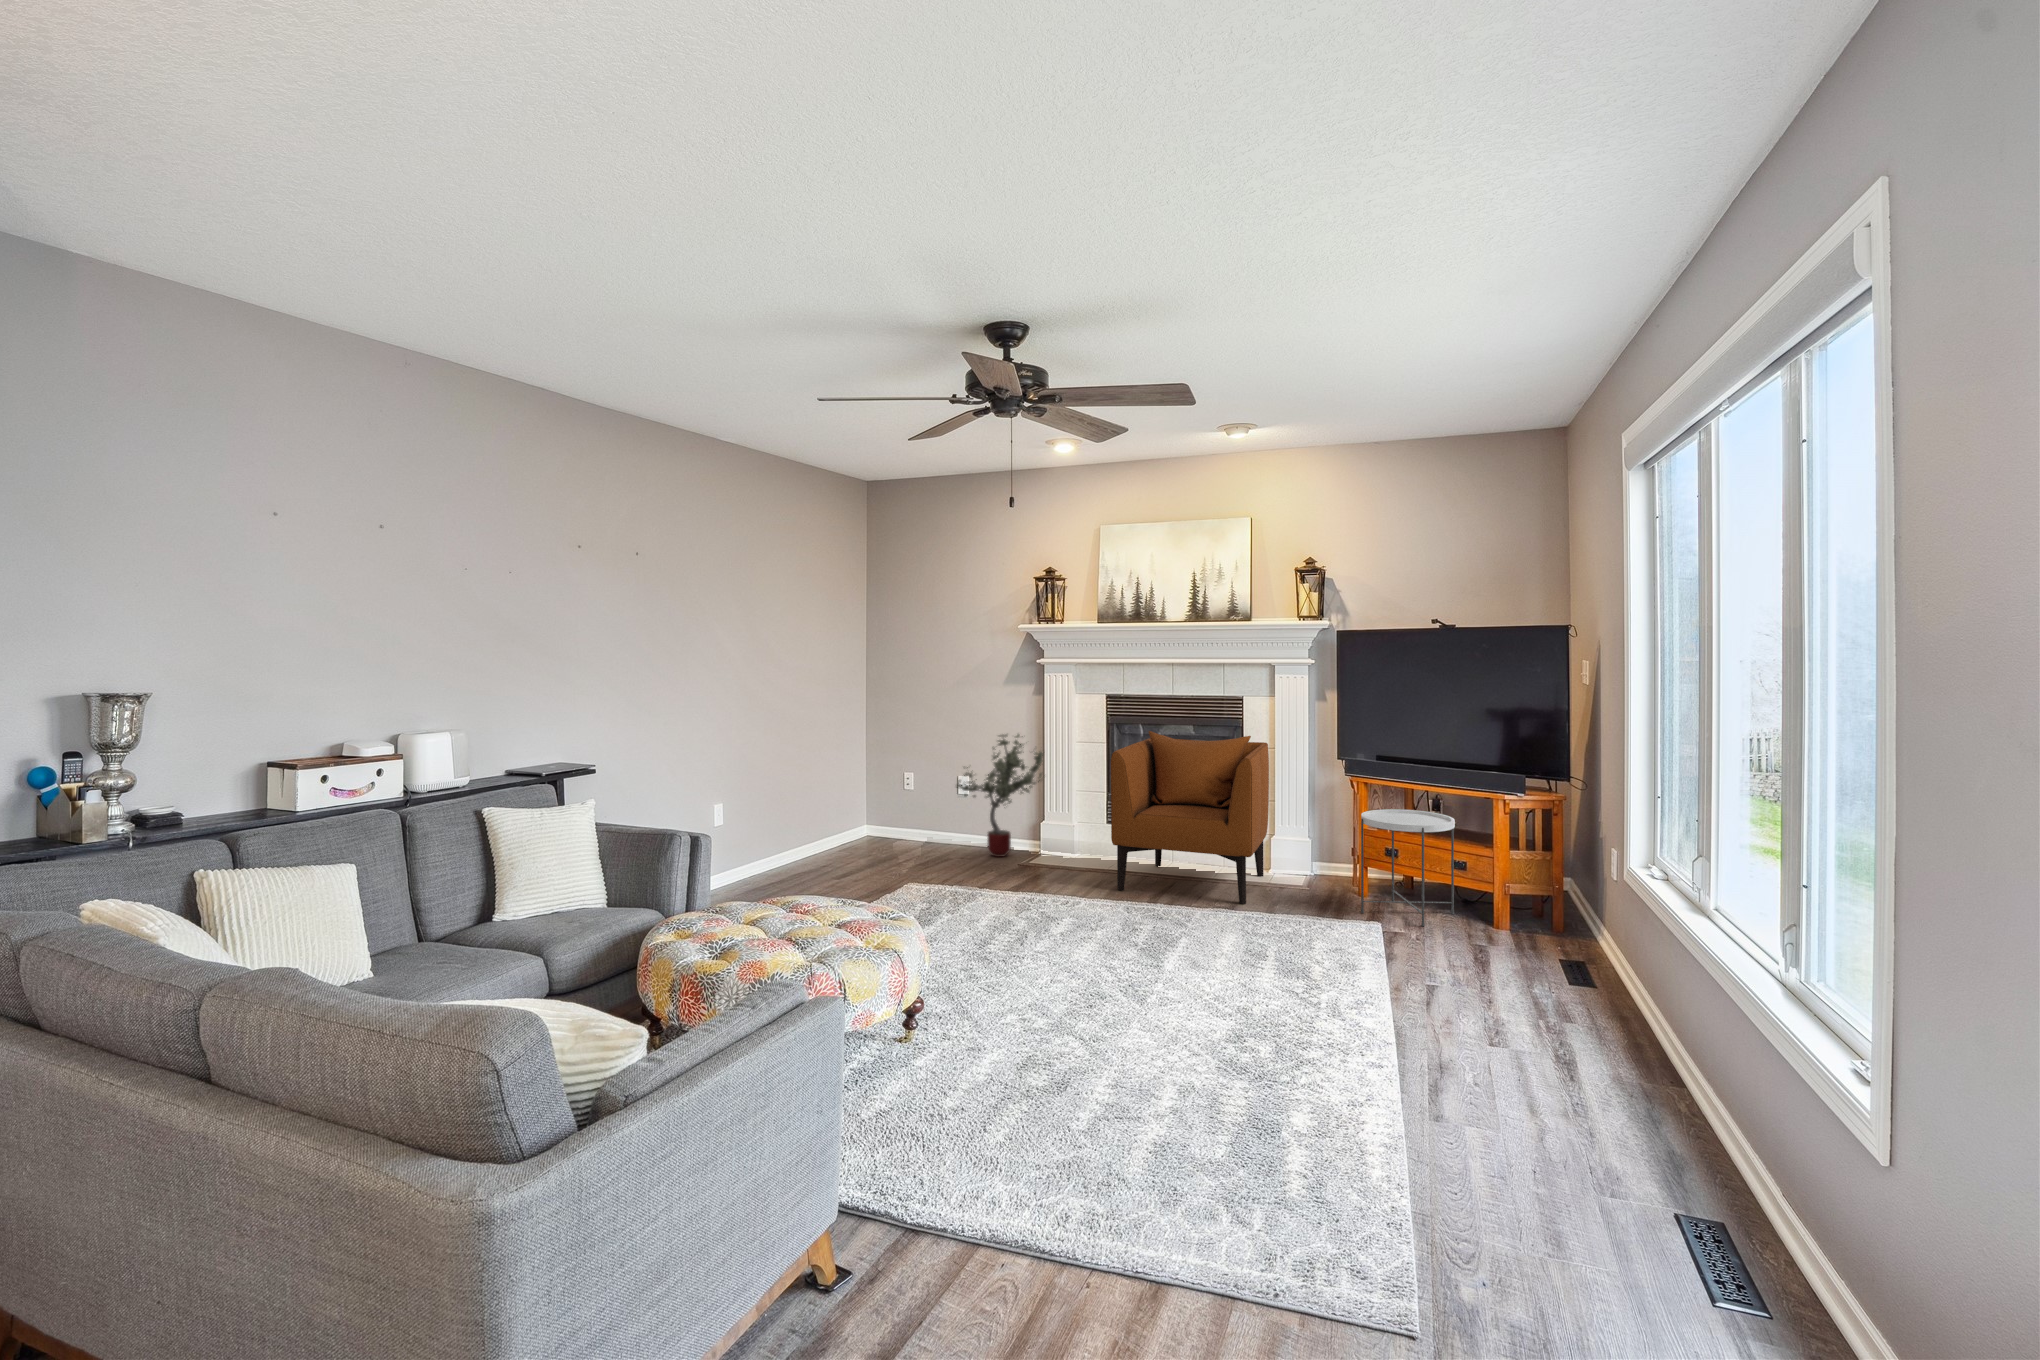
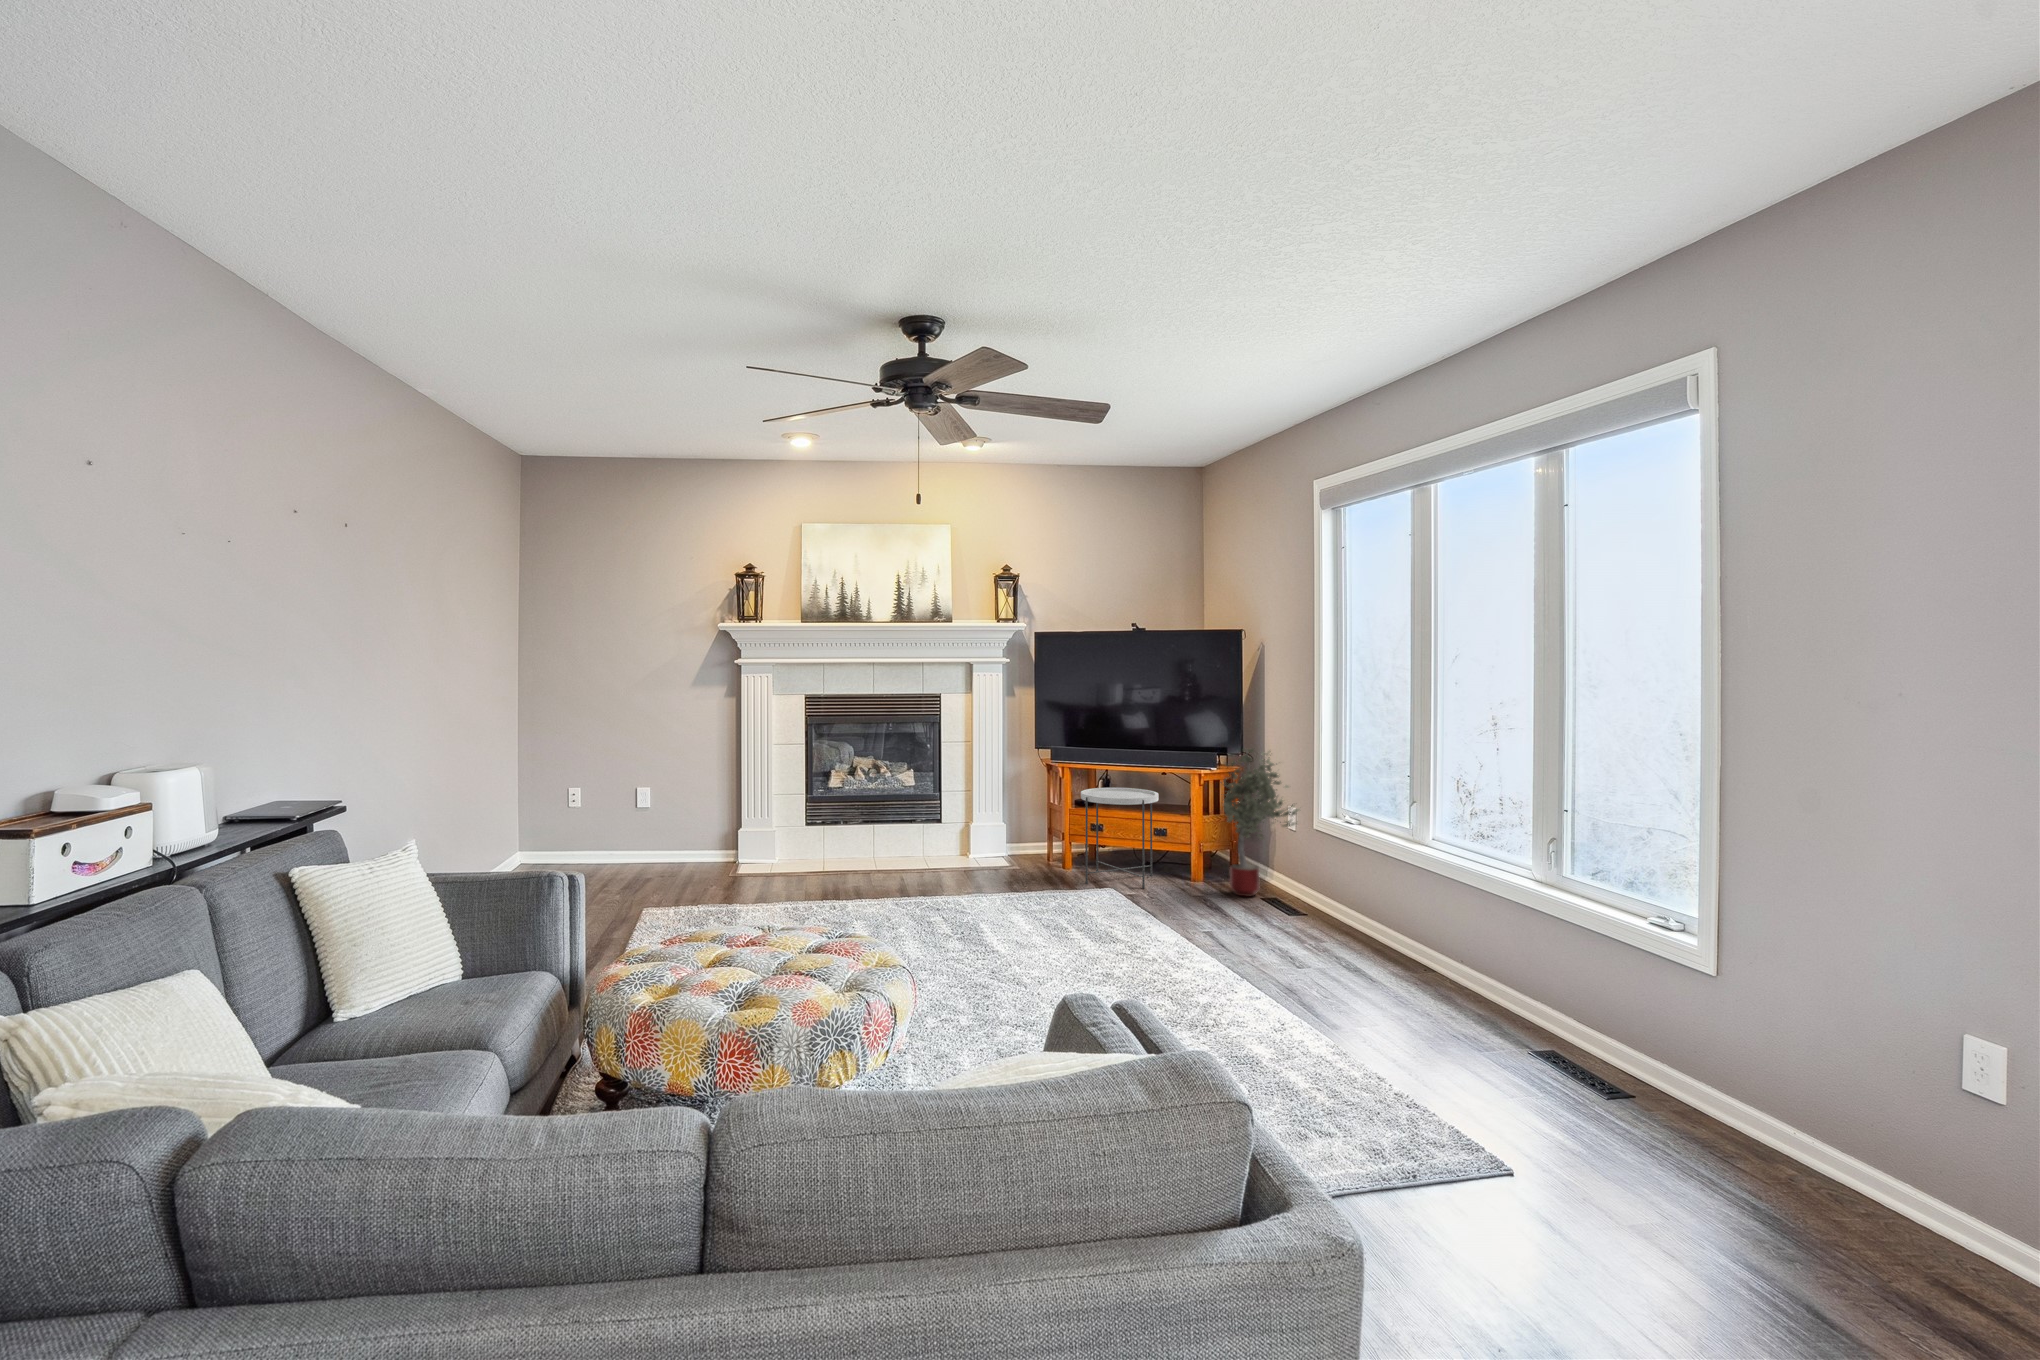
armchair: present [1111,731,1269,904] -> none [851,729,993,891]
potted tree: present [957,734,1043,857] -> present [1220,749,1300,897]

